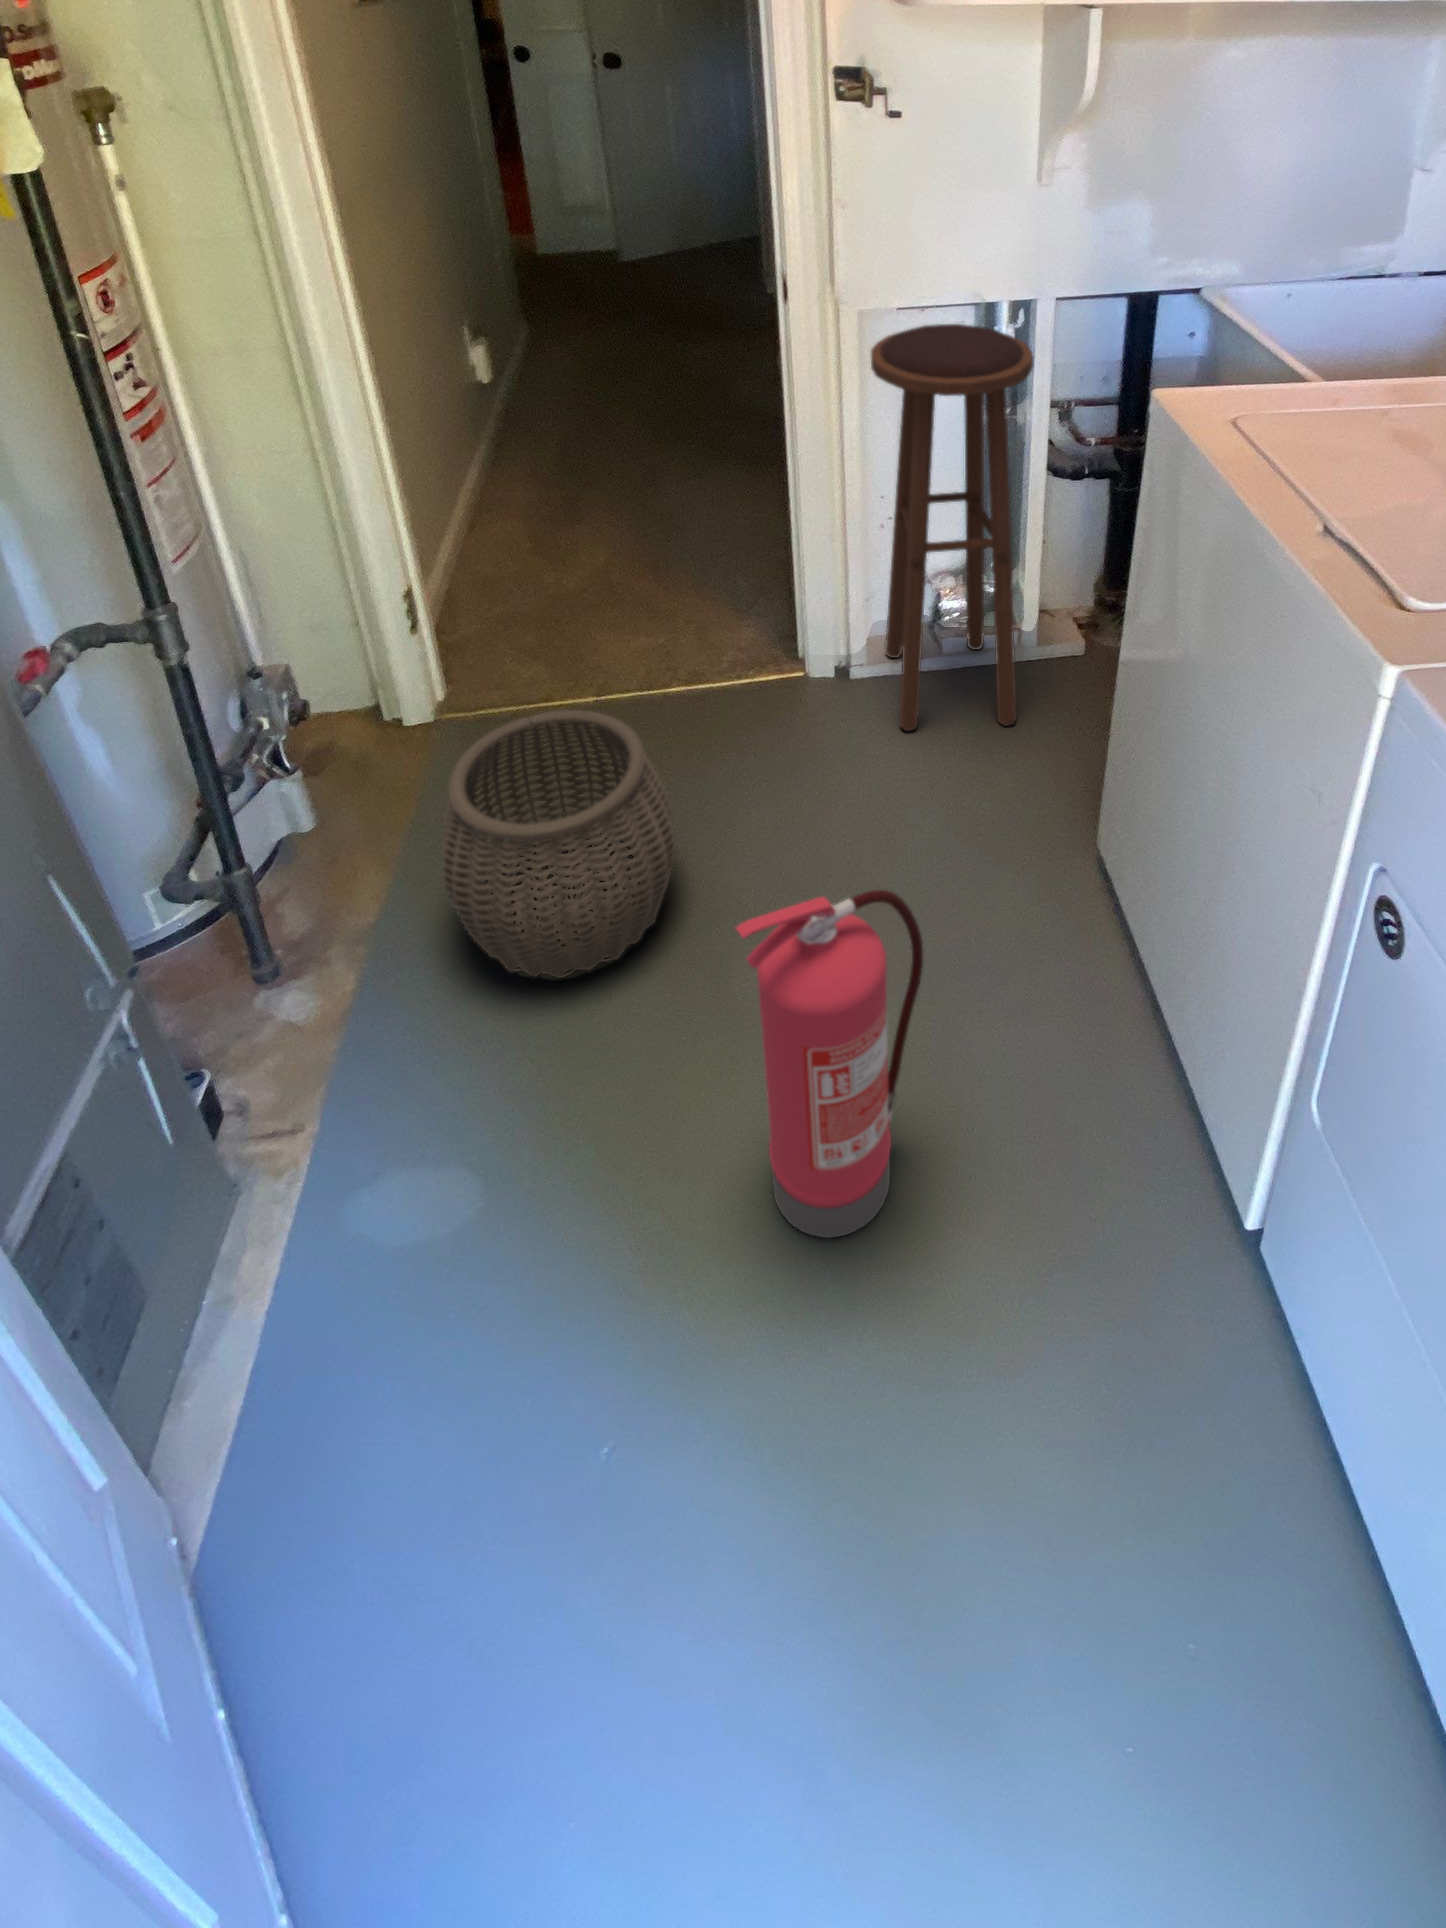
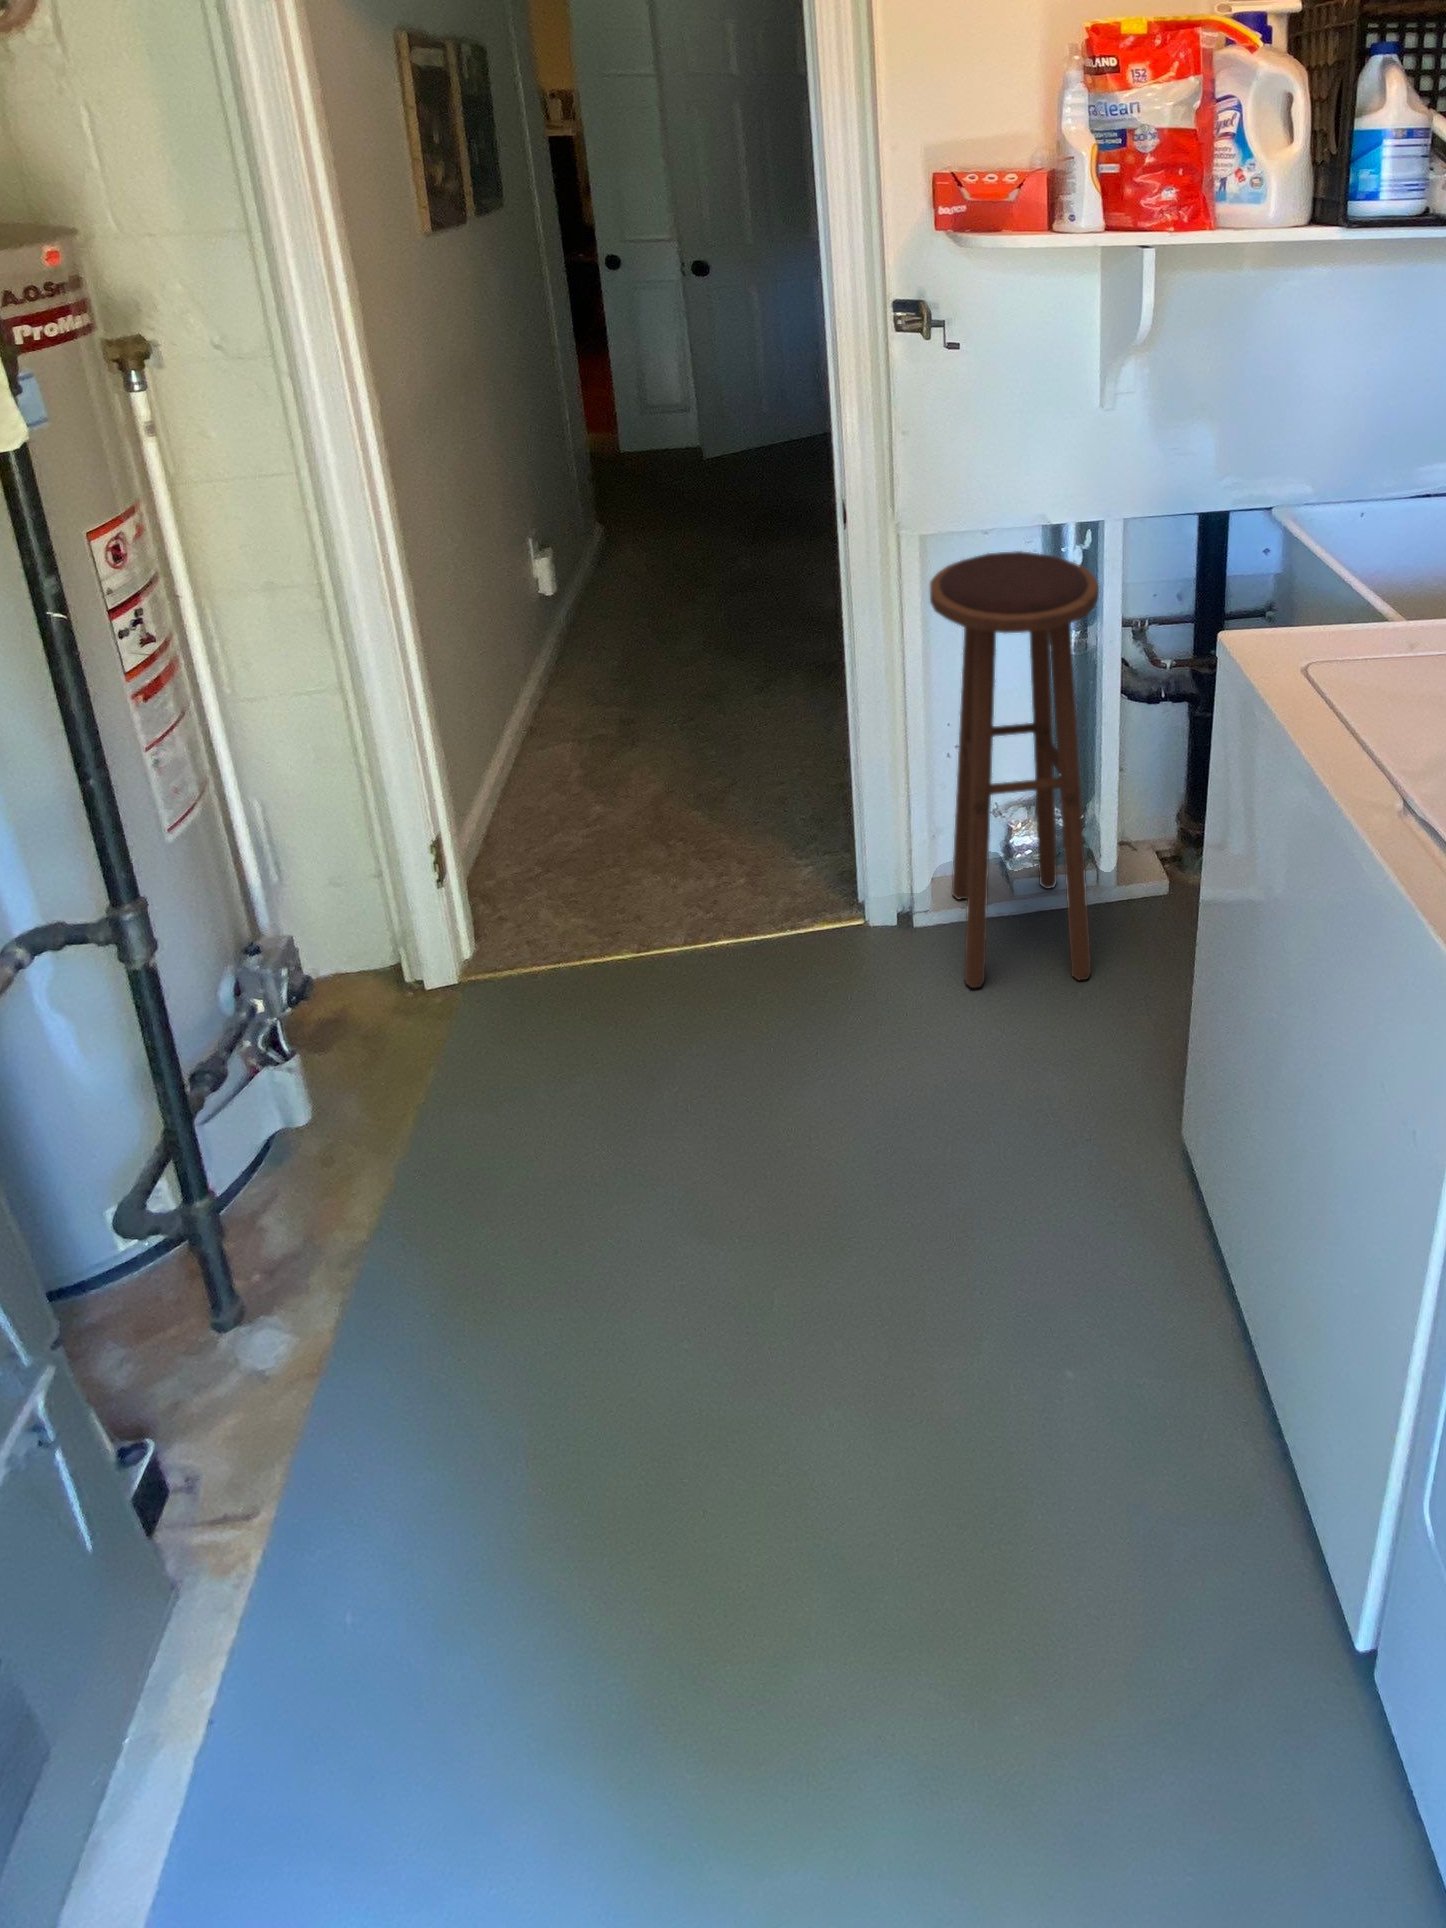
woven basket: present [441,710,675,978] -> none [441,986,708,1314]
fire extinguisher: present [736,890,923,1238] -> none [746,1241,974,1681]

